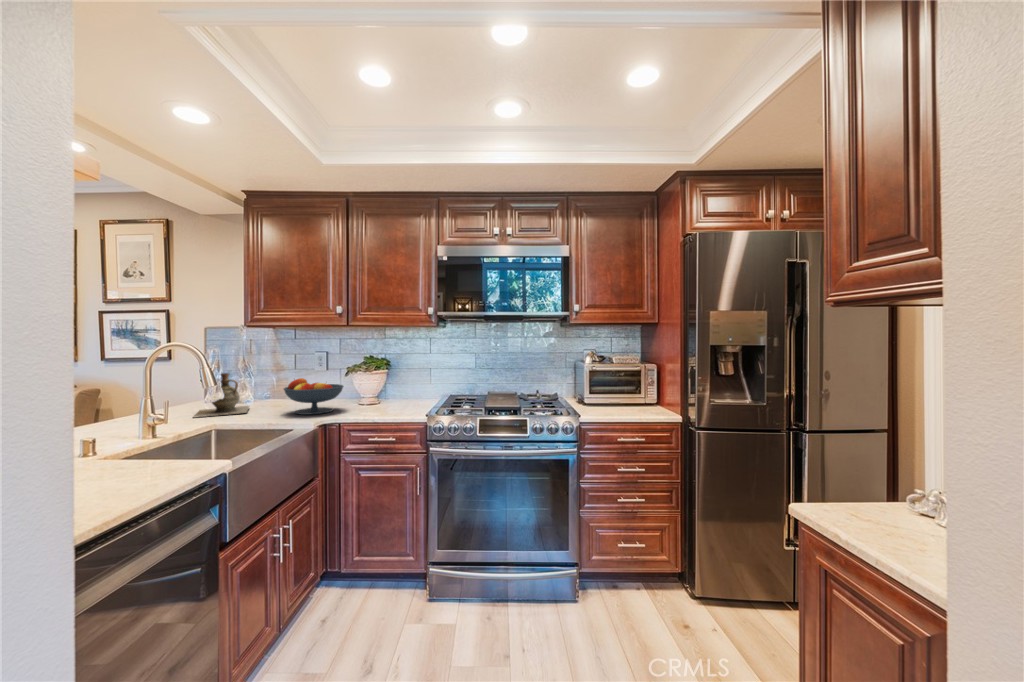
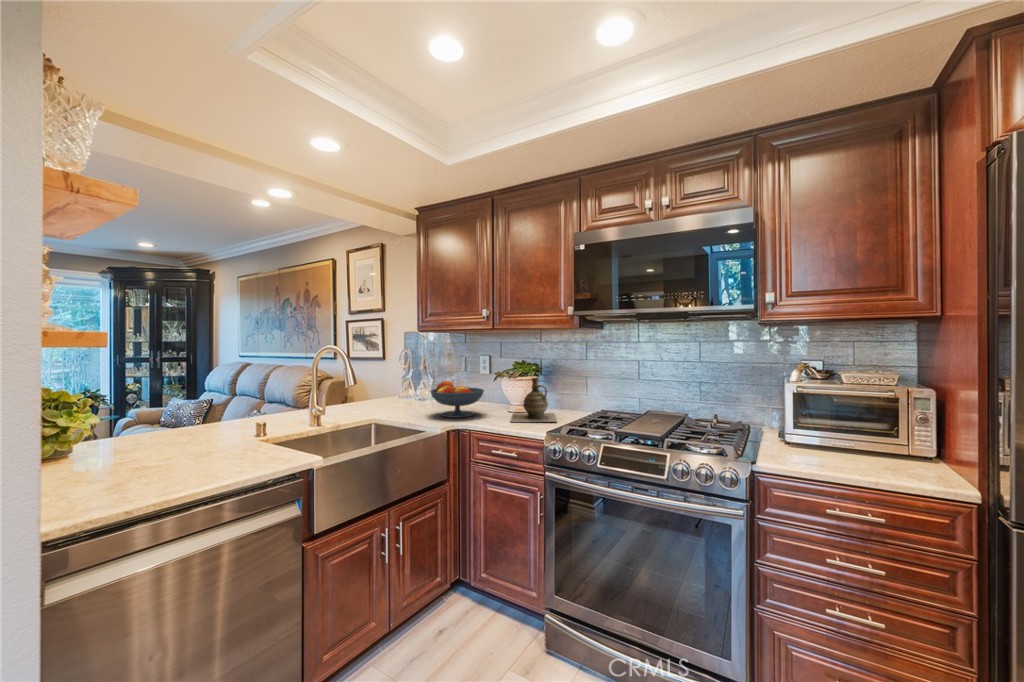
ceramic jug: present [194,373,249,418] -> present [511,378,556,422]

